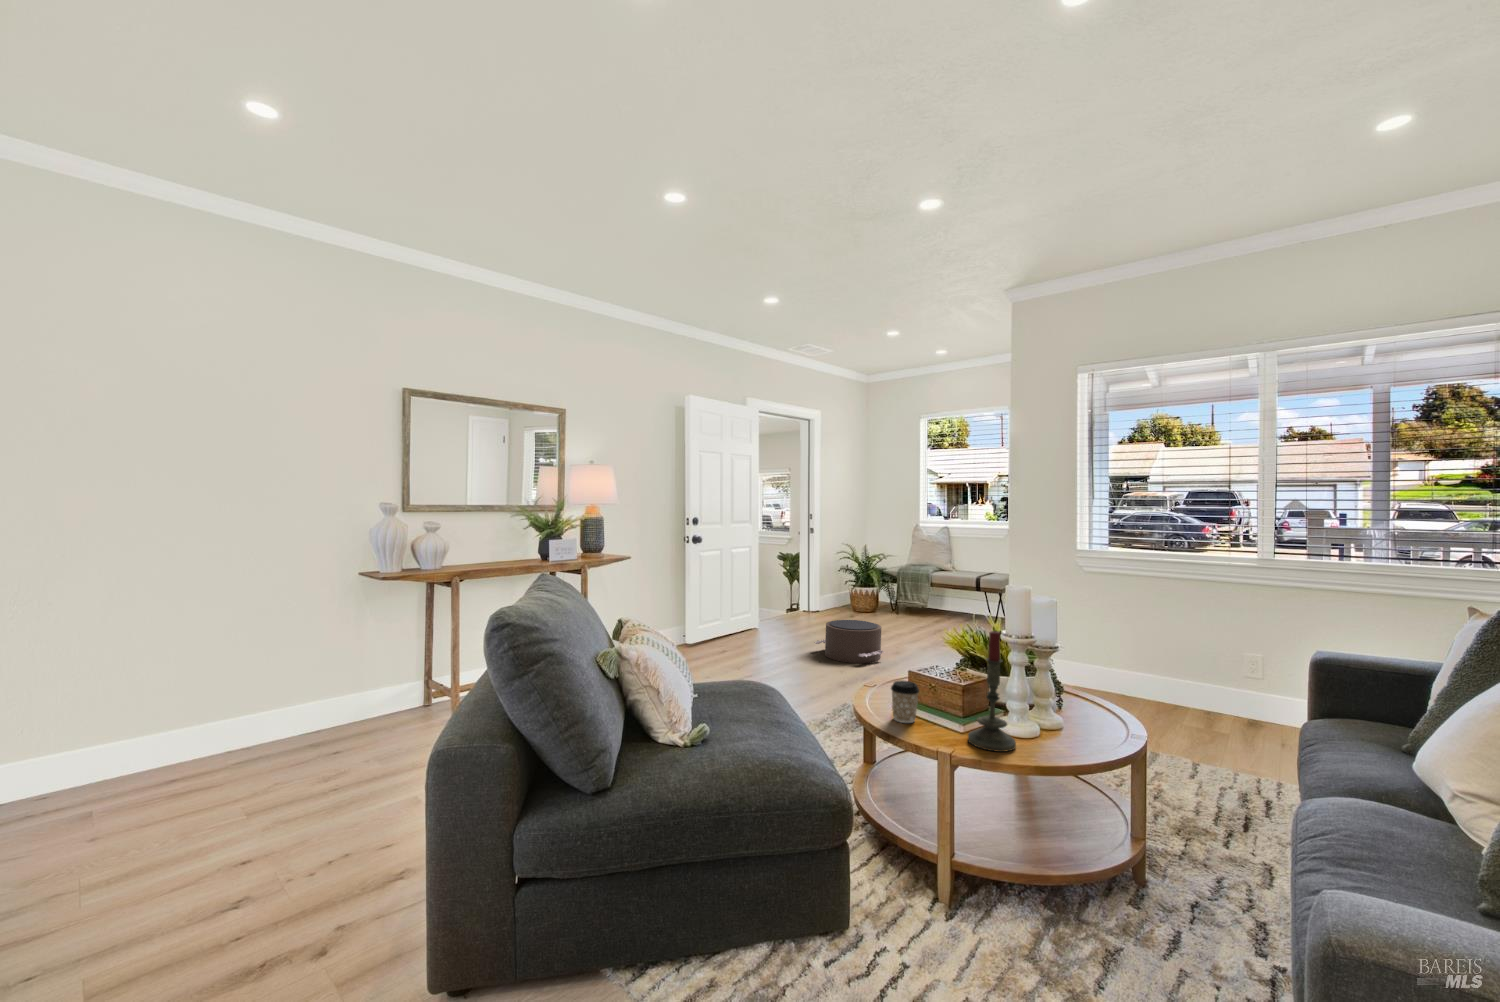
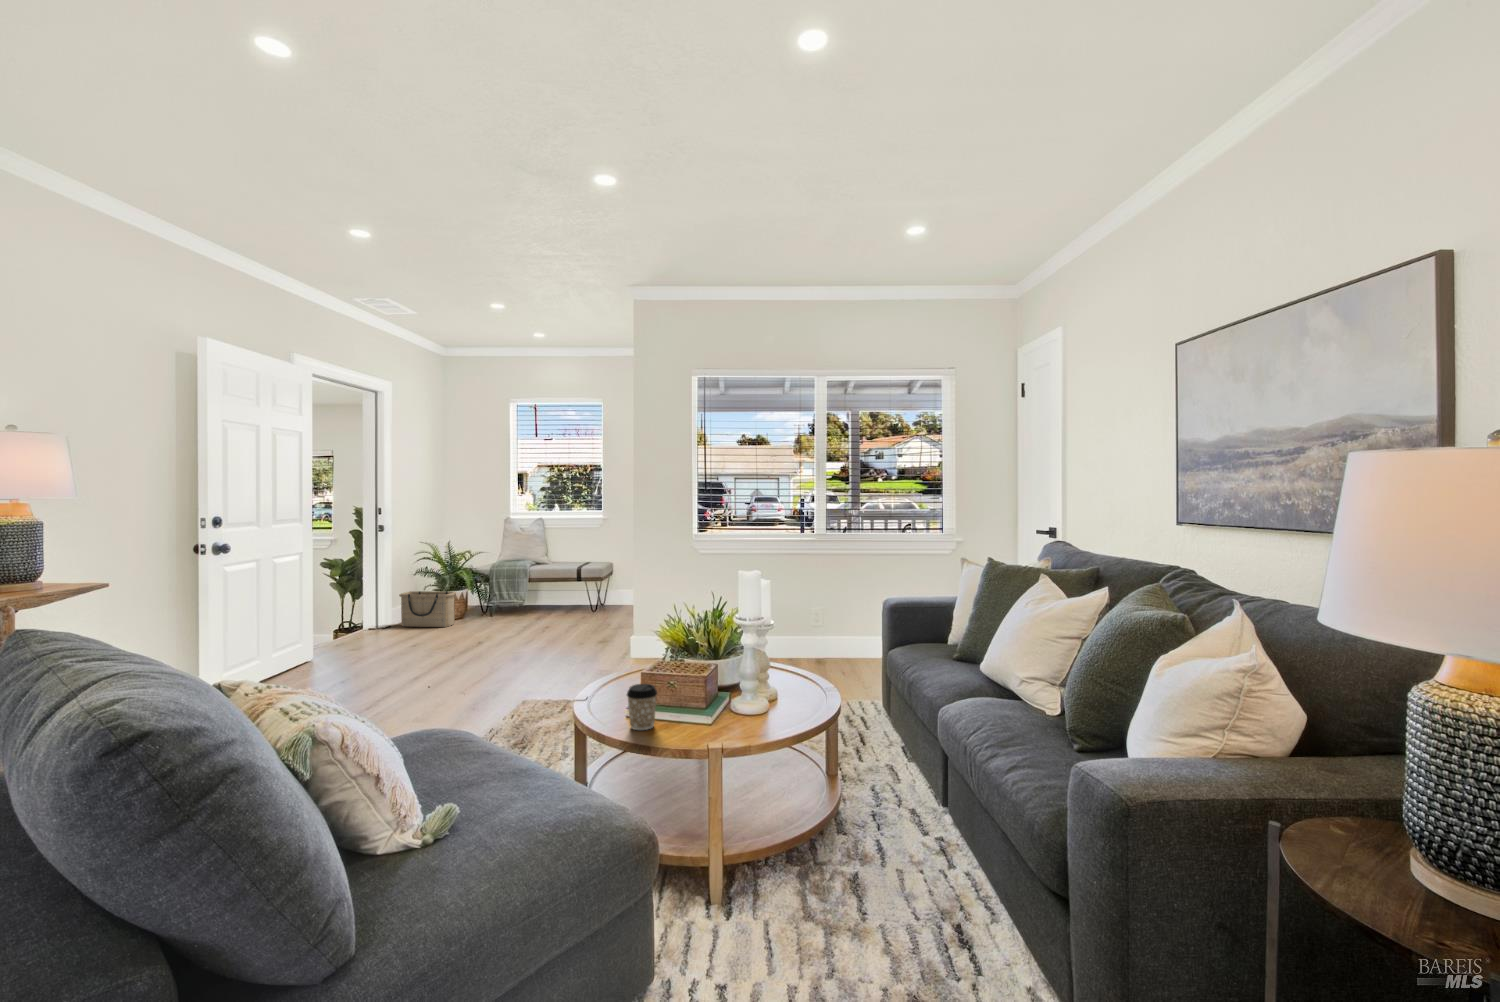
basket: none [824,584,868,618] -> present [399,591,456,627]
pouf: present [814,620,883,663] -> none [415,629,507,681]
candle: present [968,631,1016,752] -> none [715,612,760,735]

